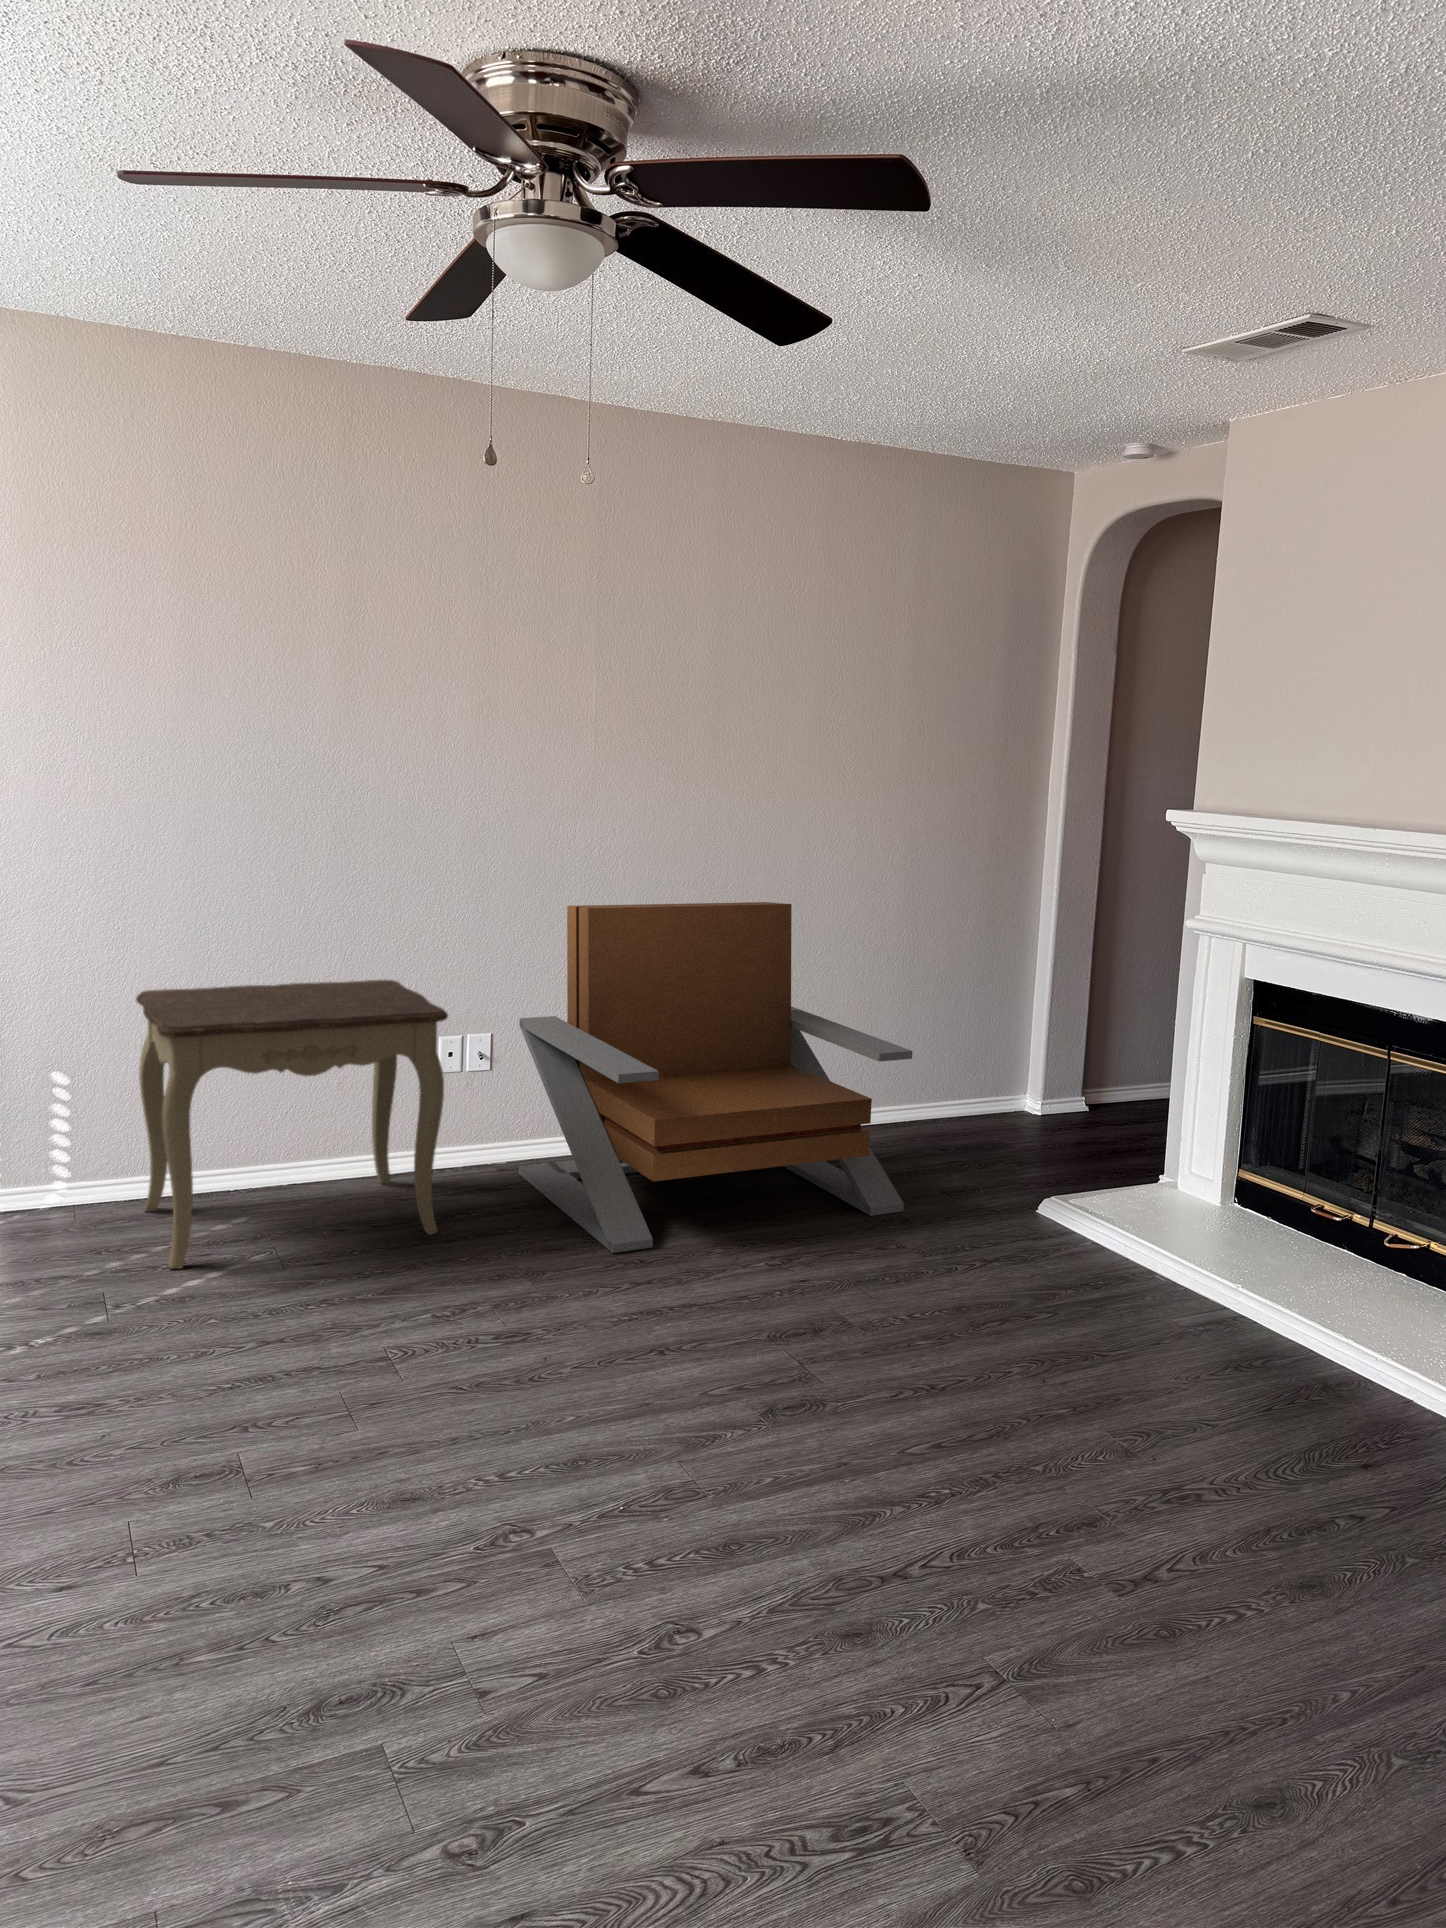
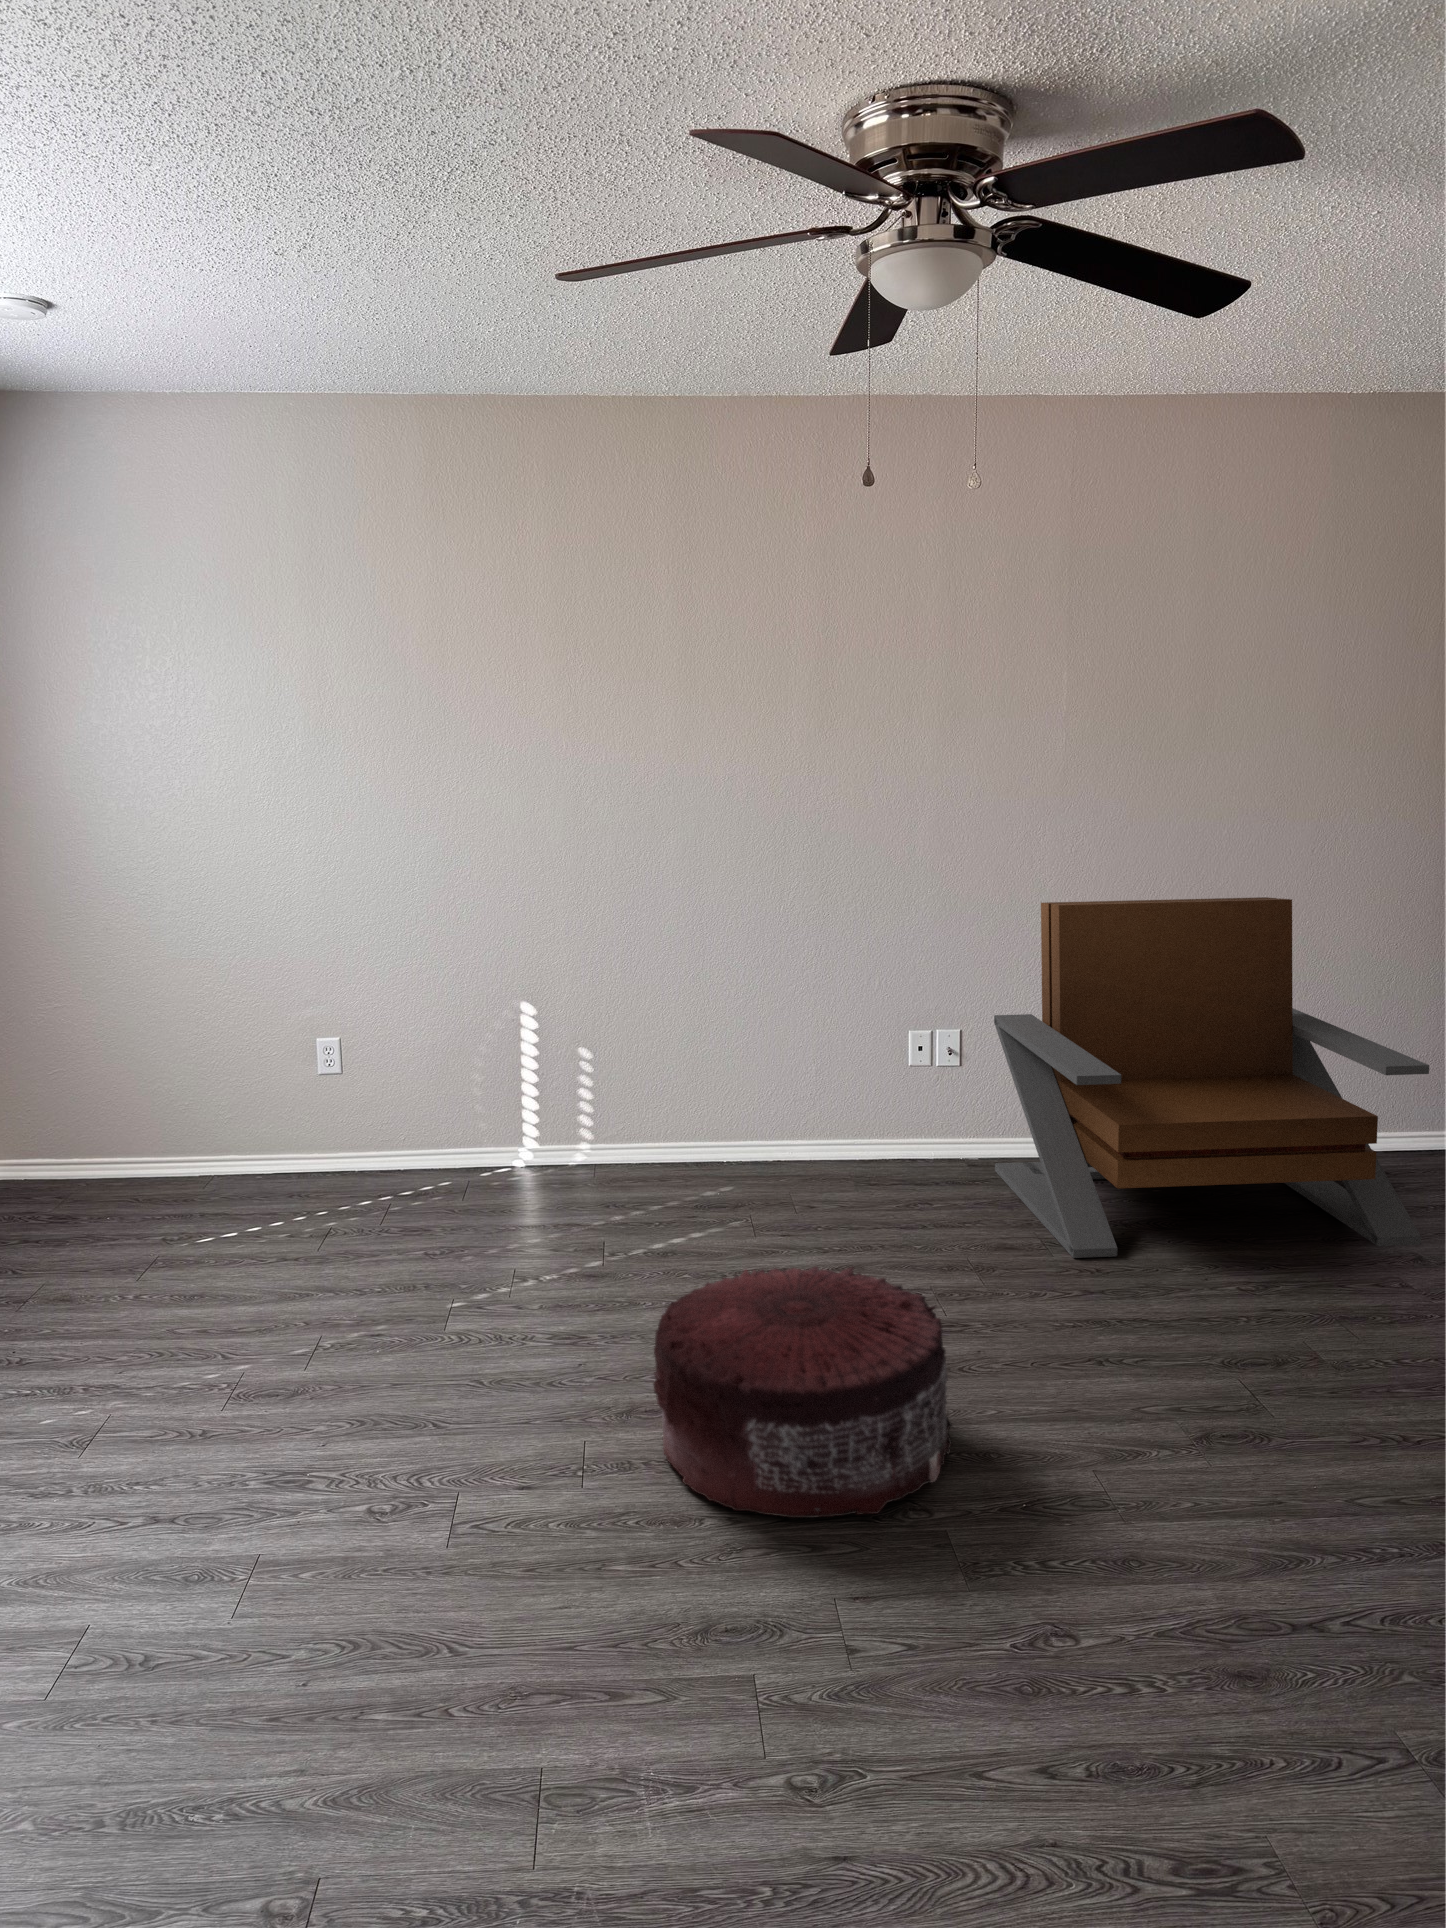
side table: present [136,980,448,1269] -> none [639,975,910,1233]
pouf: none [214,1283,540,1565] -> present [653,1267,953,1518]

